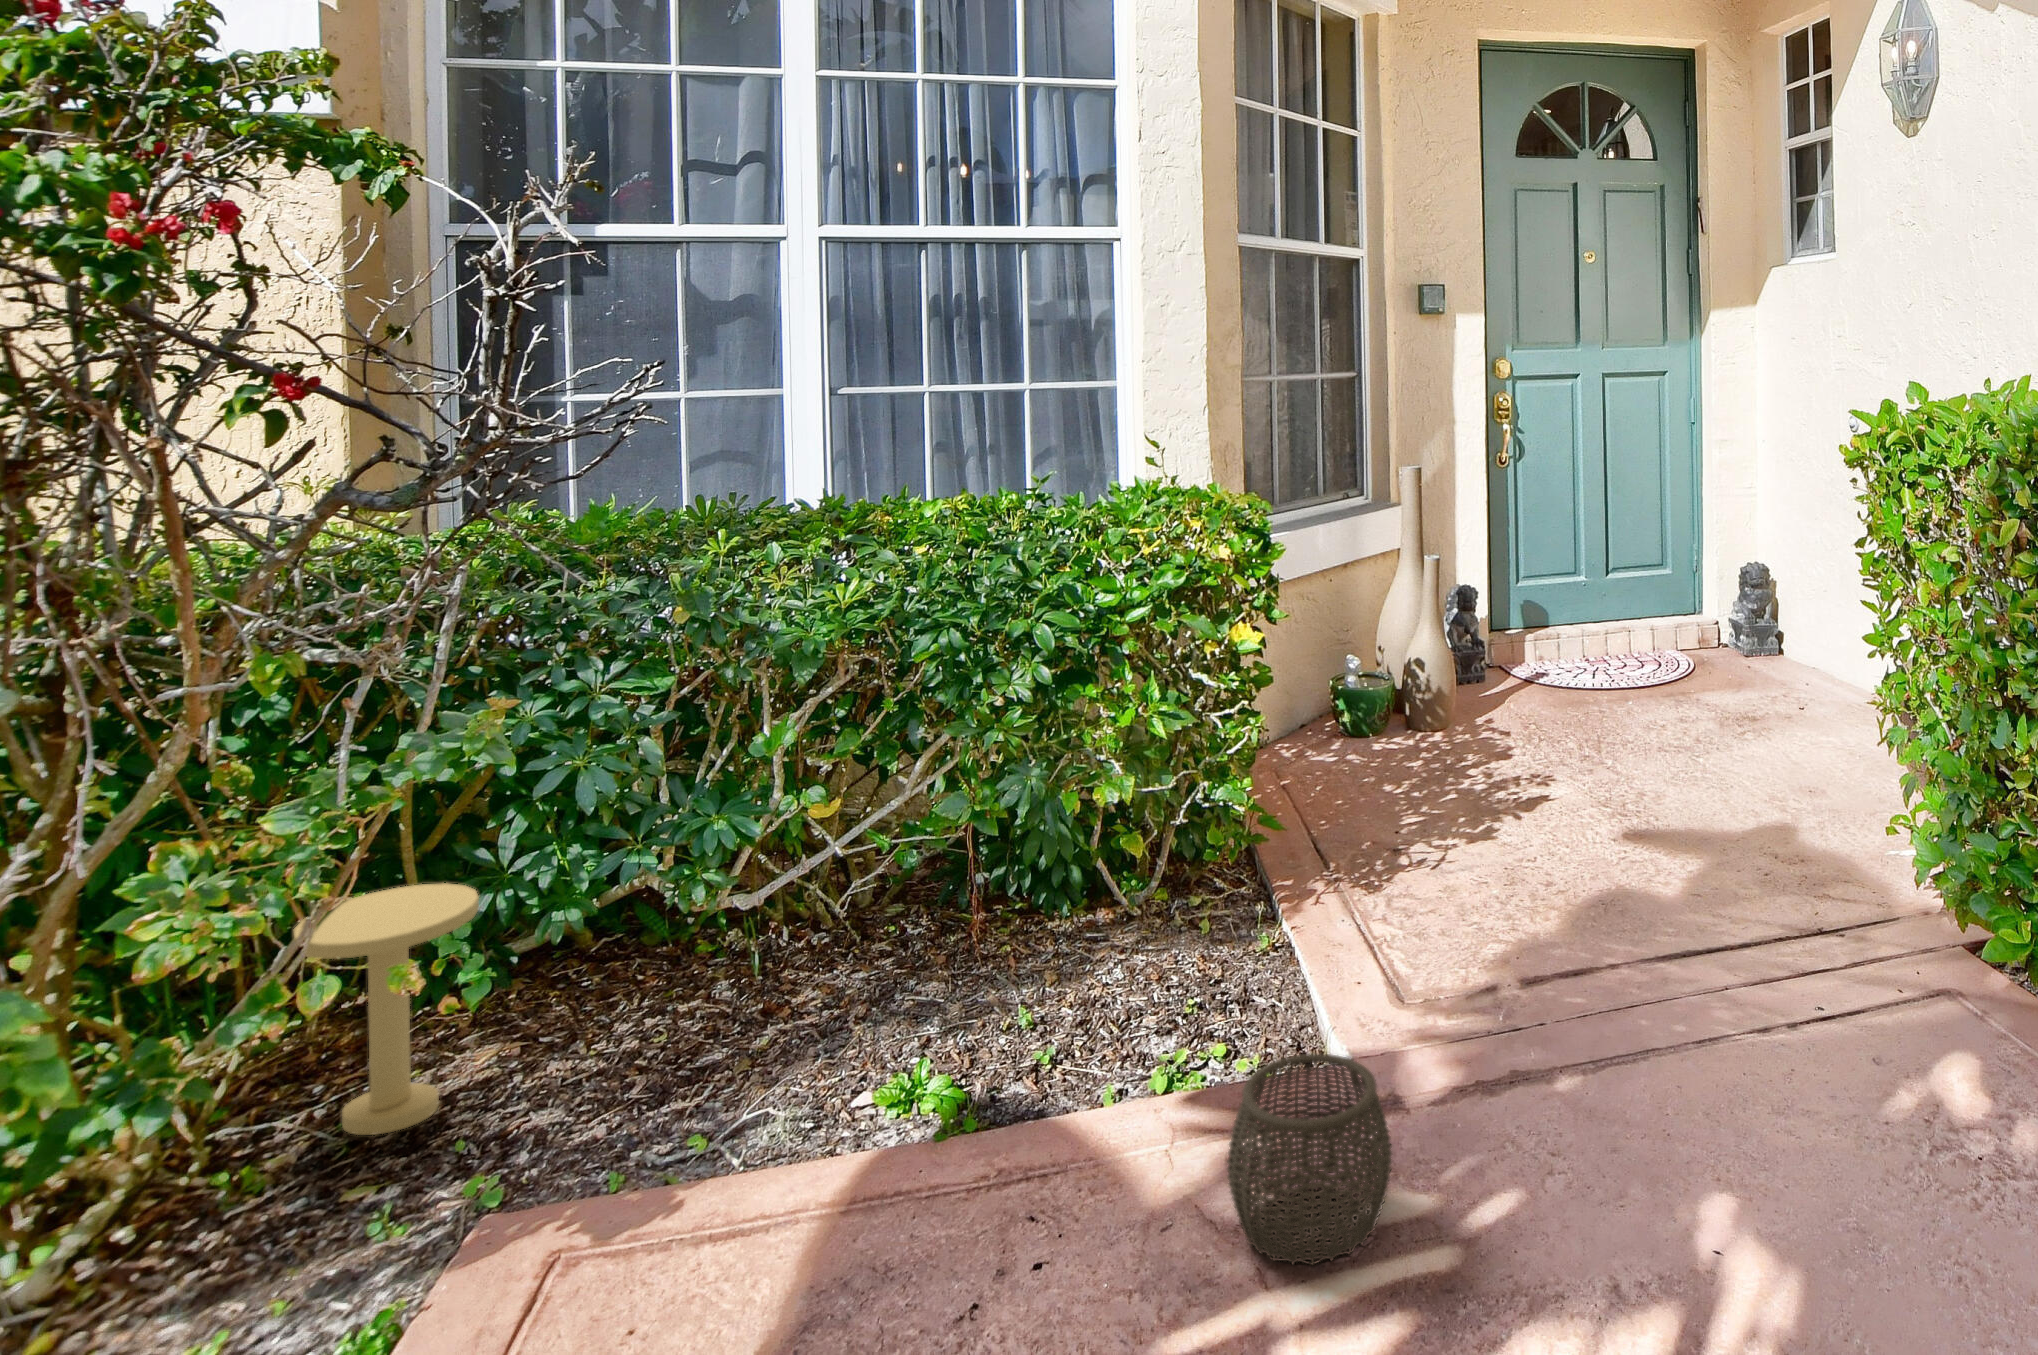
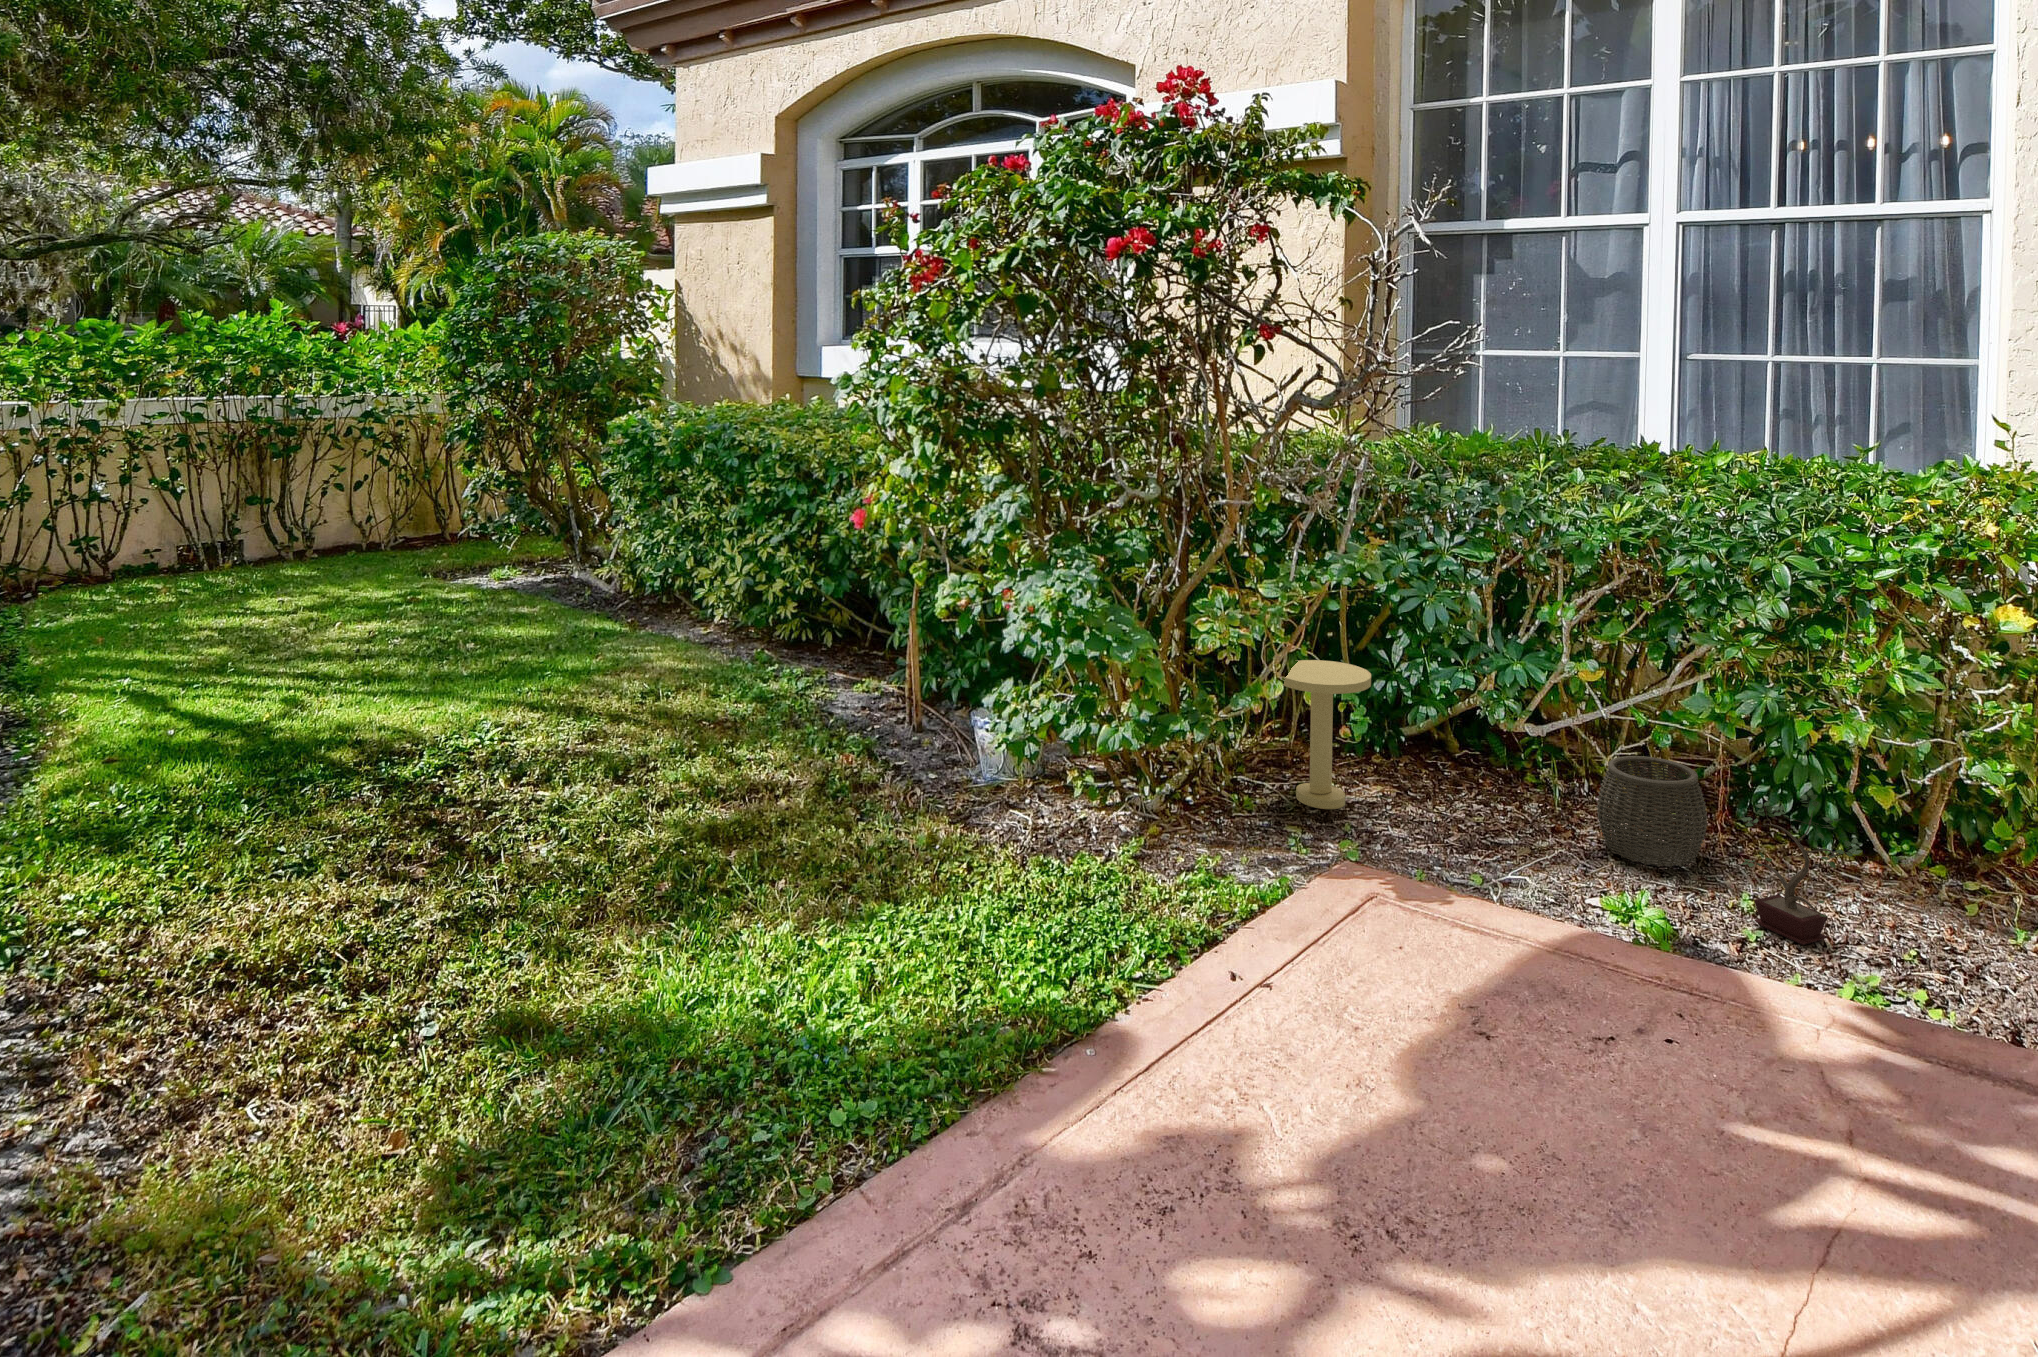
potted plant: none [1018,868,1159,1048] -> present [1741,790,1862,945]
woven basket: present [1227,1054,1392,1264] -> present [1597,756,1708,868]

